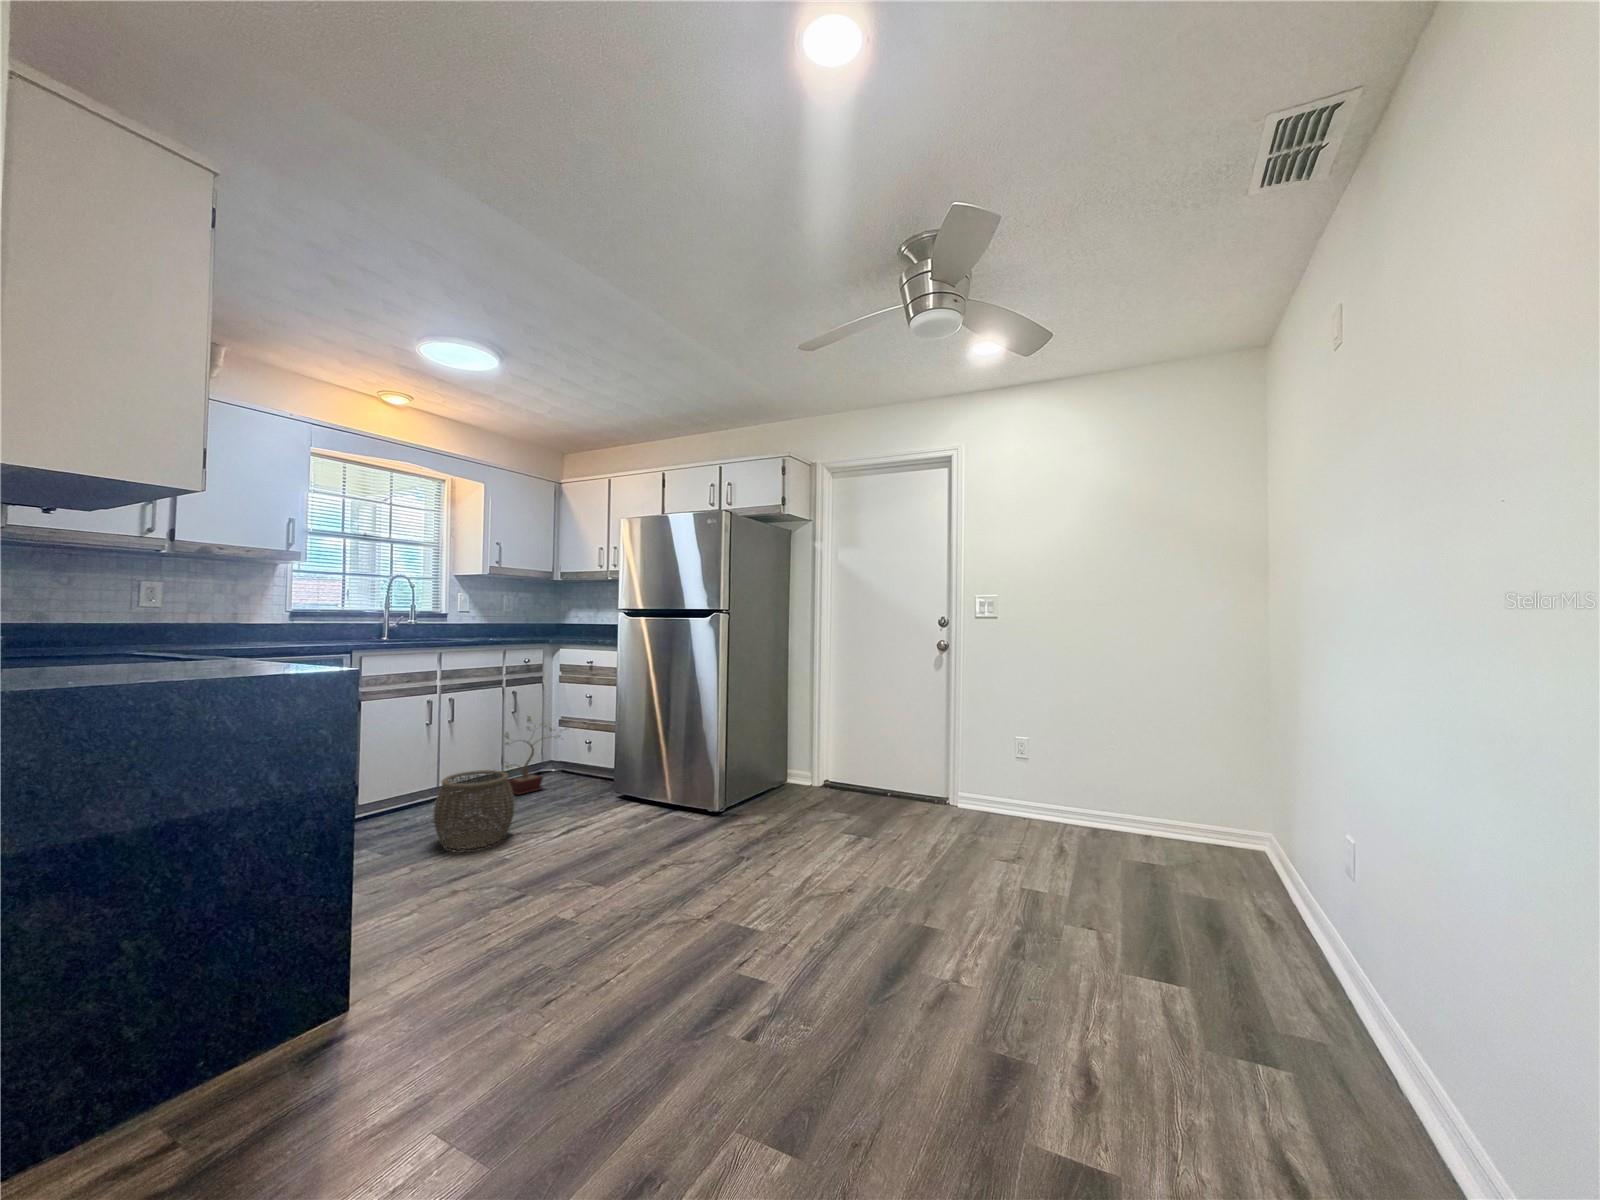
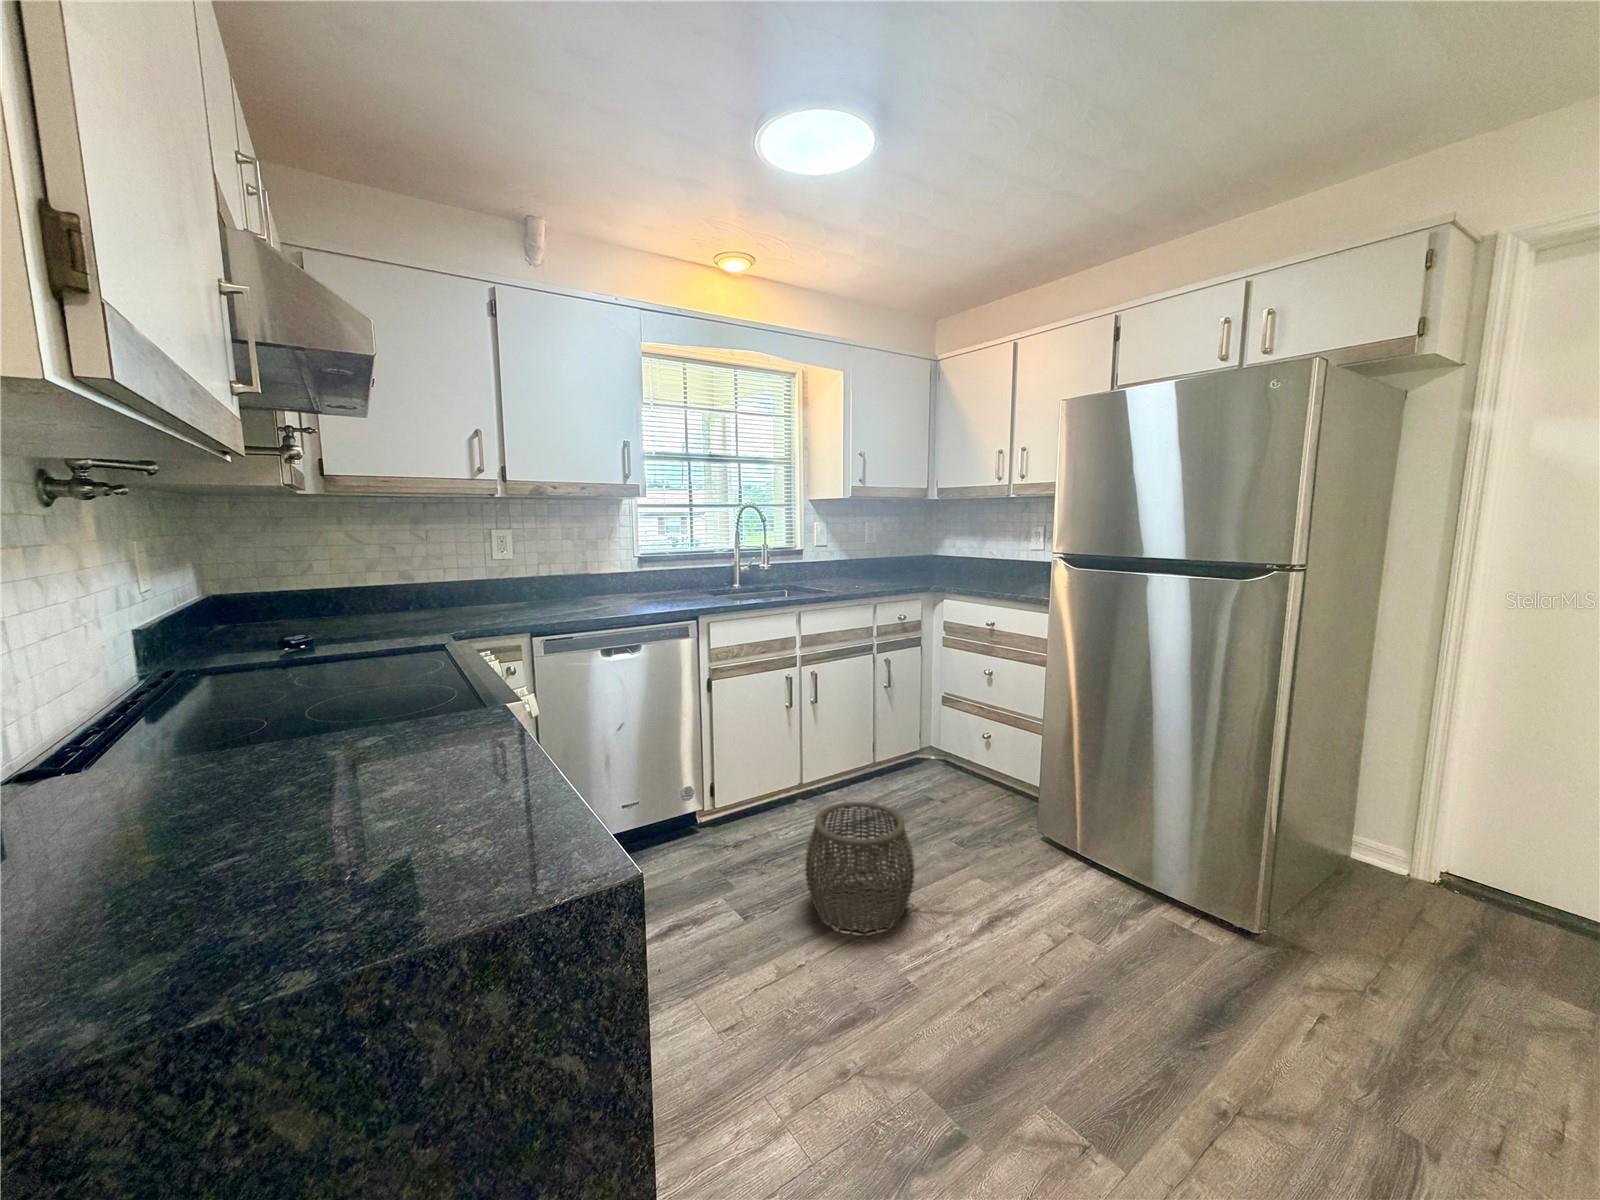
potted plant: present [505,717,566,795] -> none [882,699,968,810]

